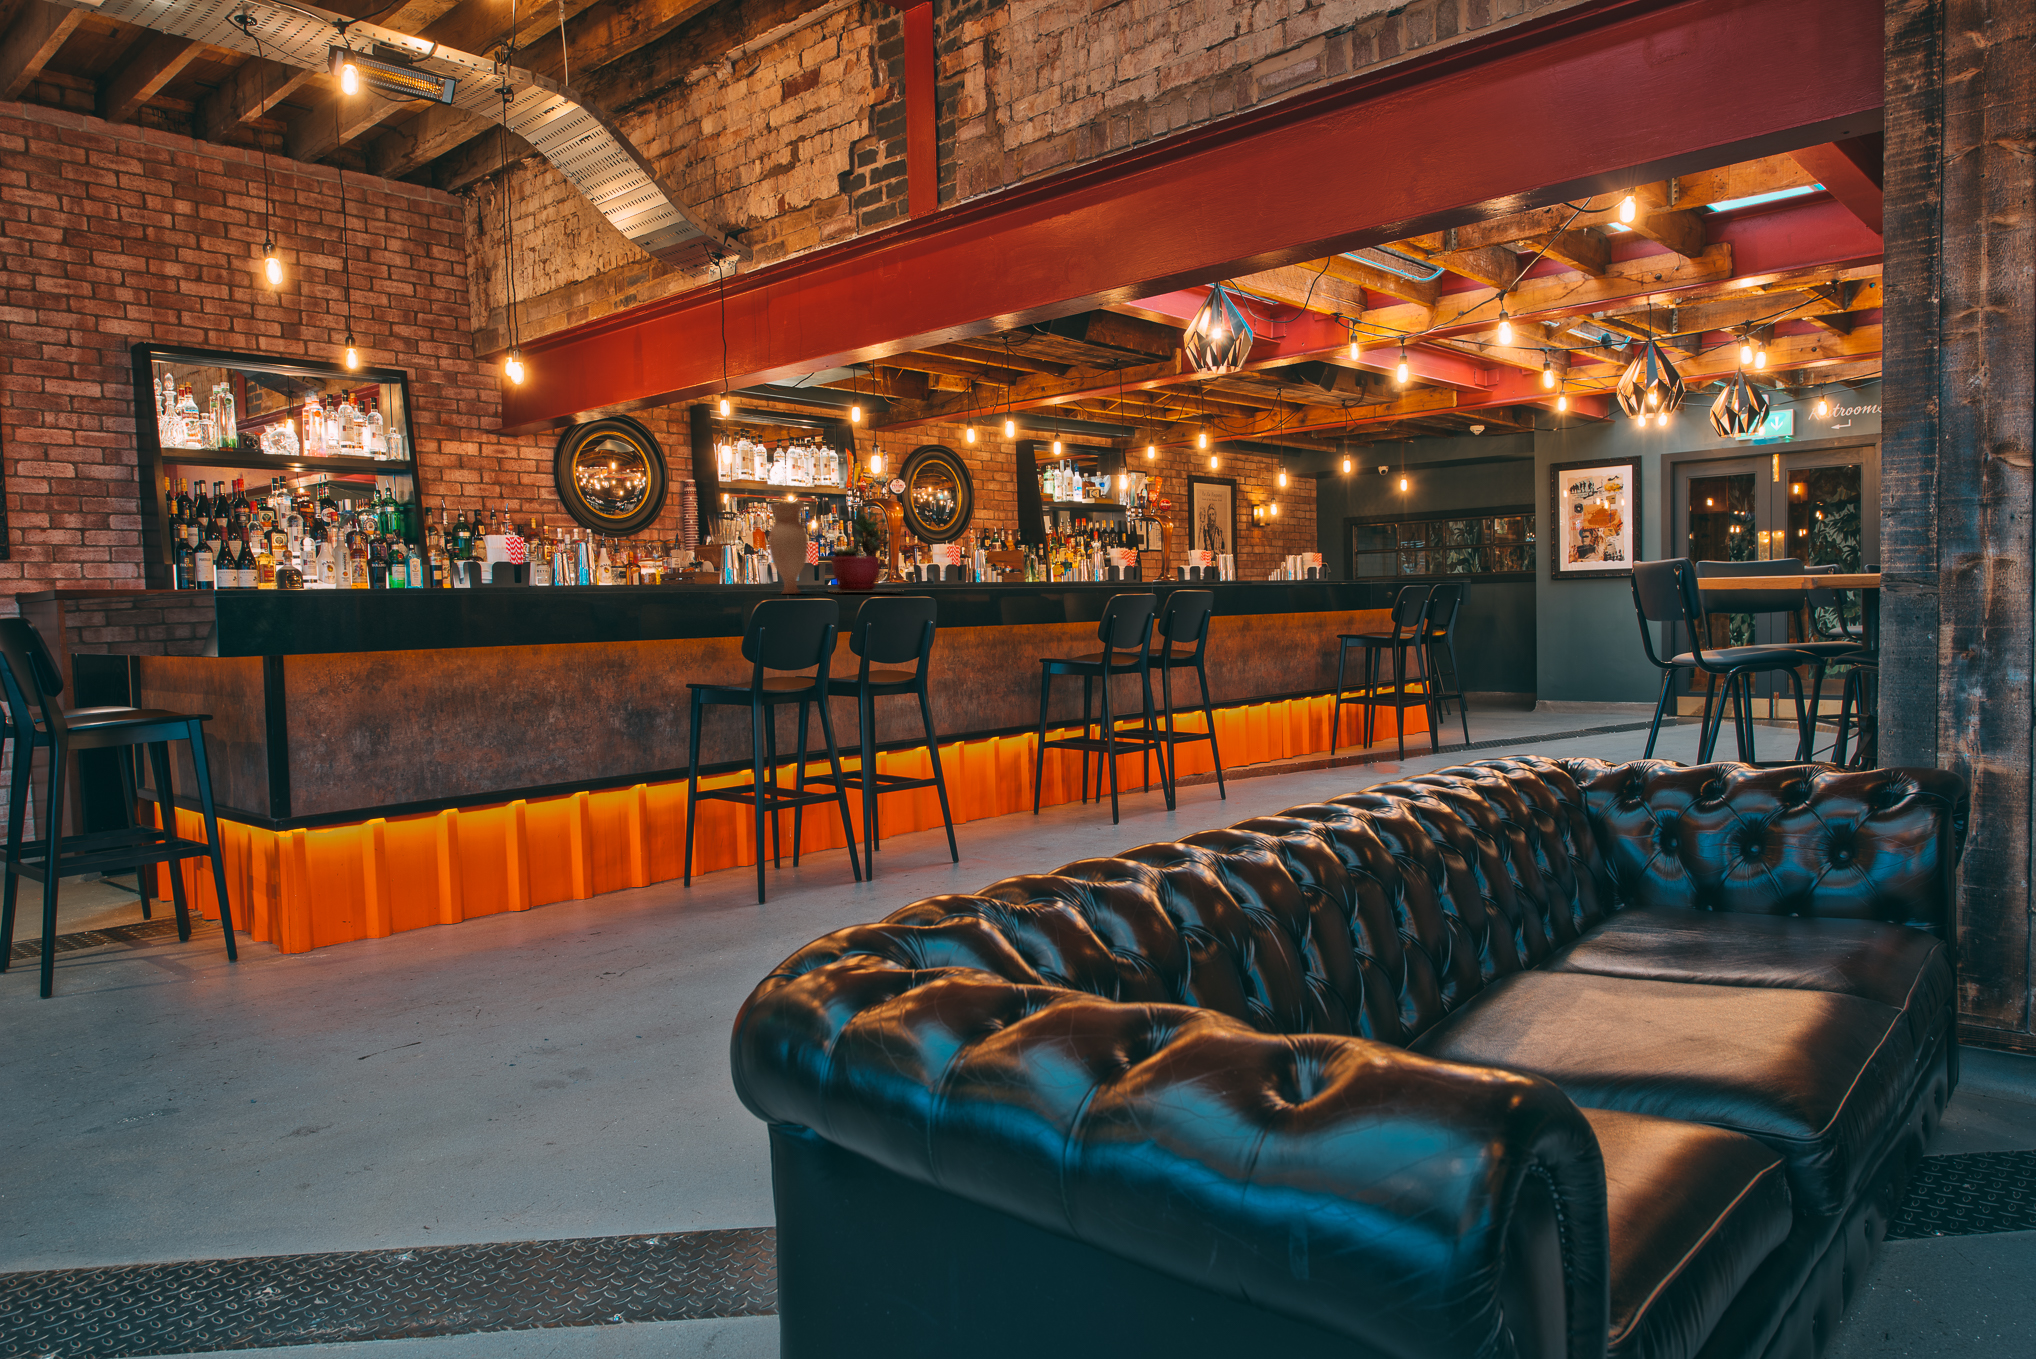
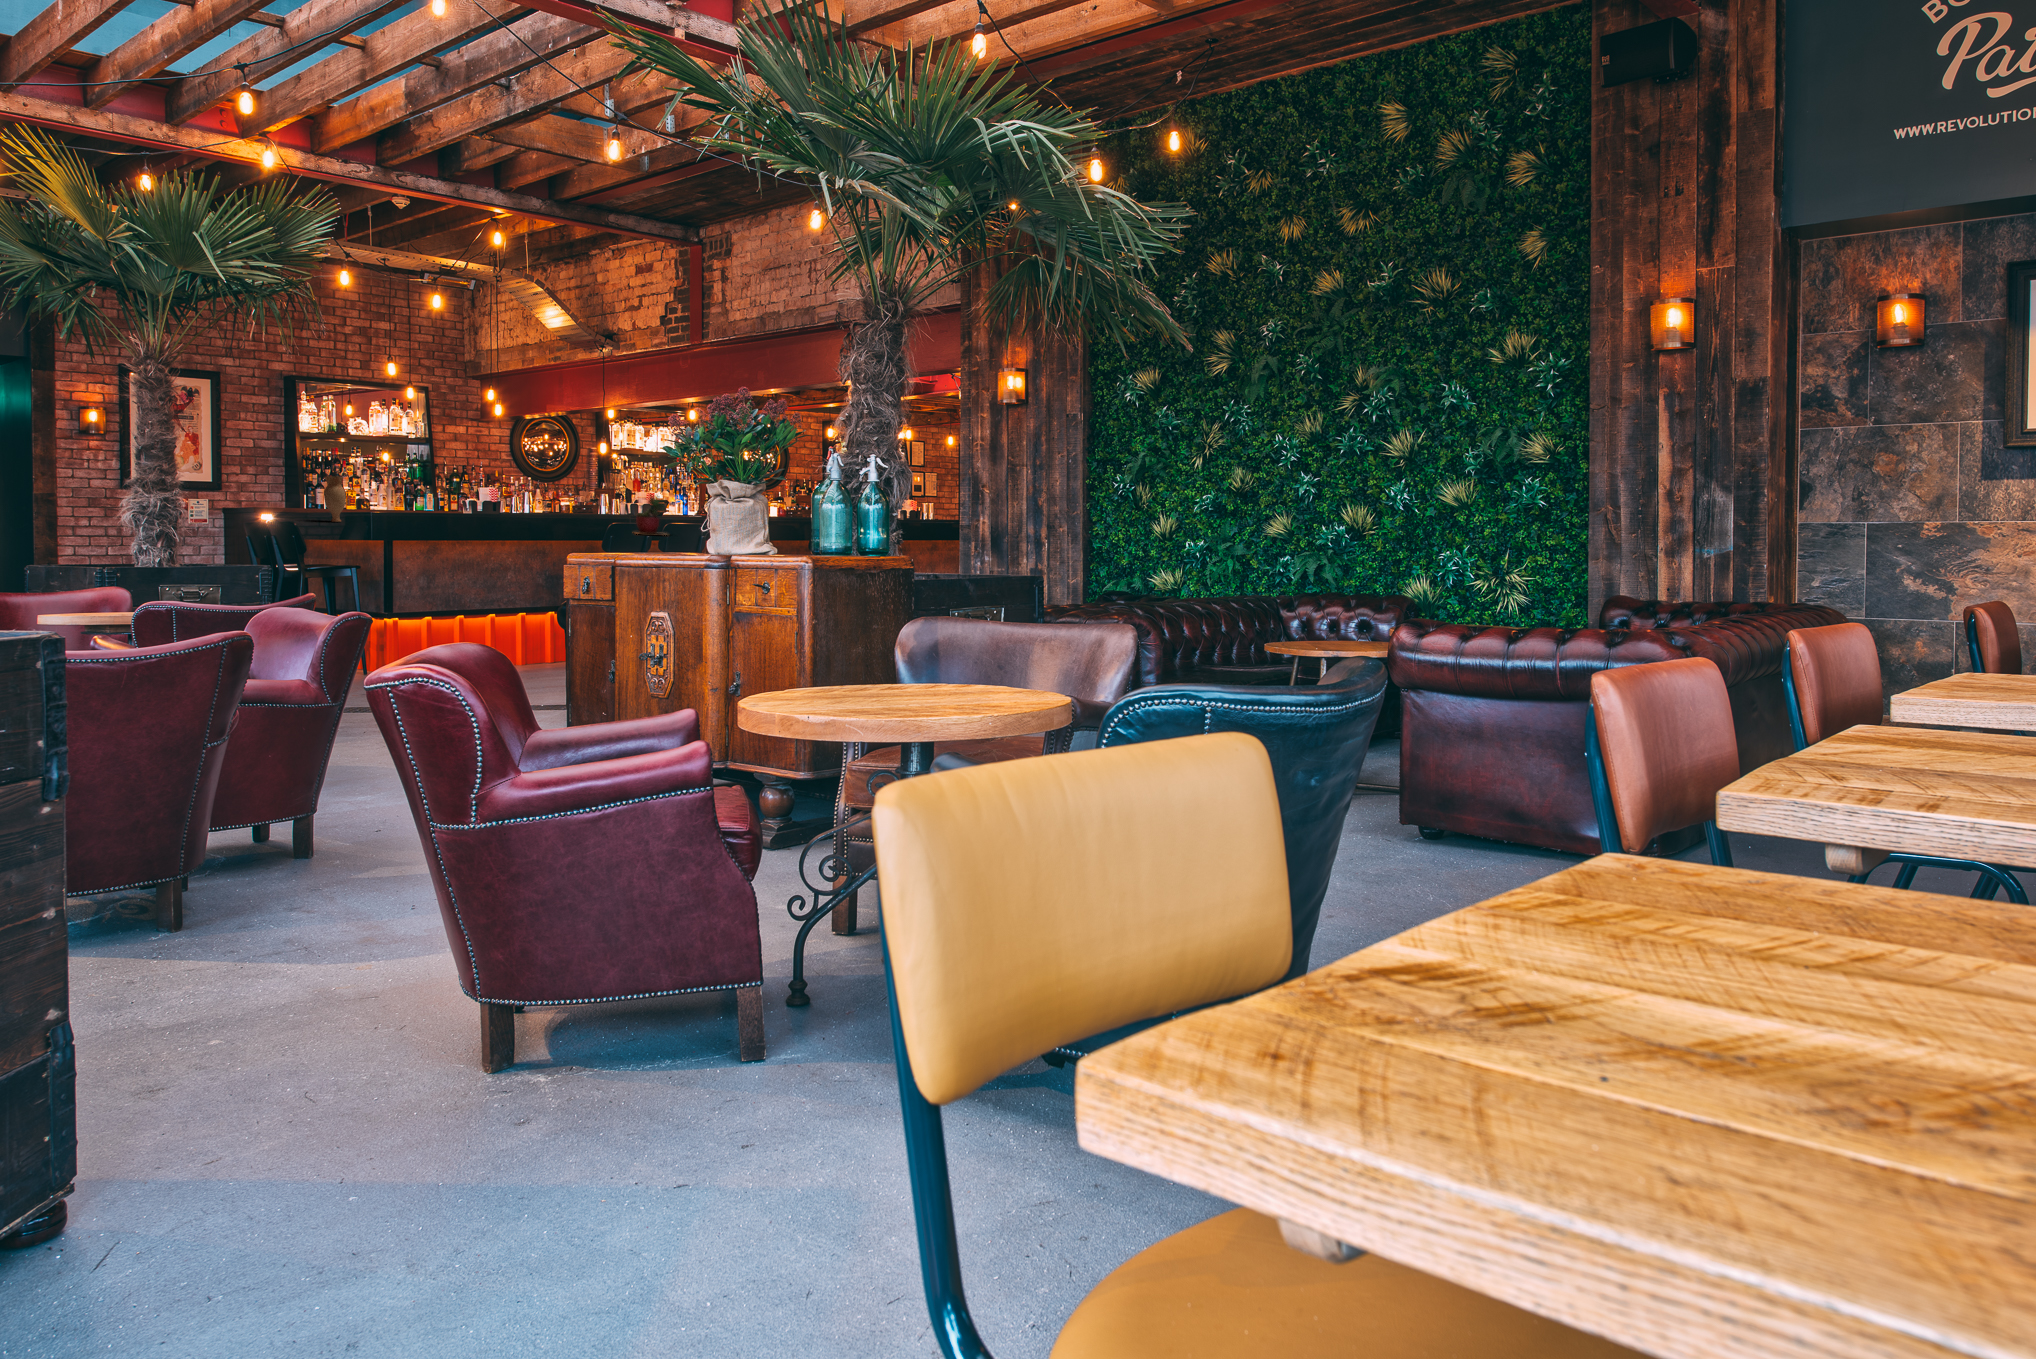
vase: present [769,502,808,594] -> present [324,476,346,522]

